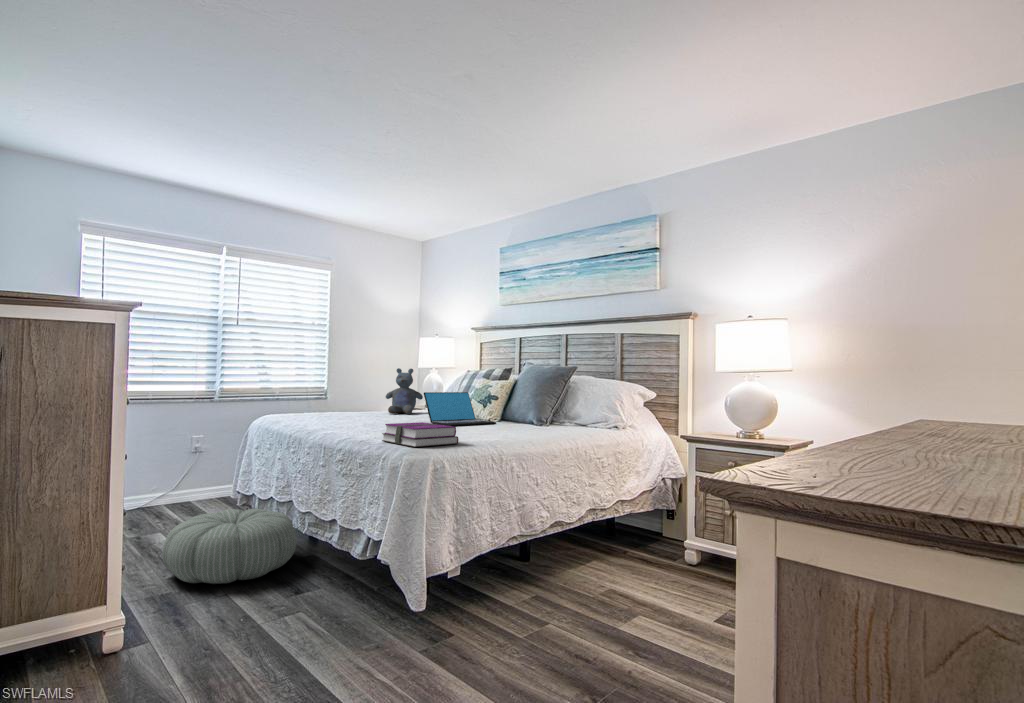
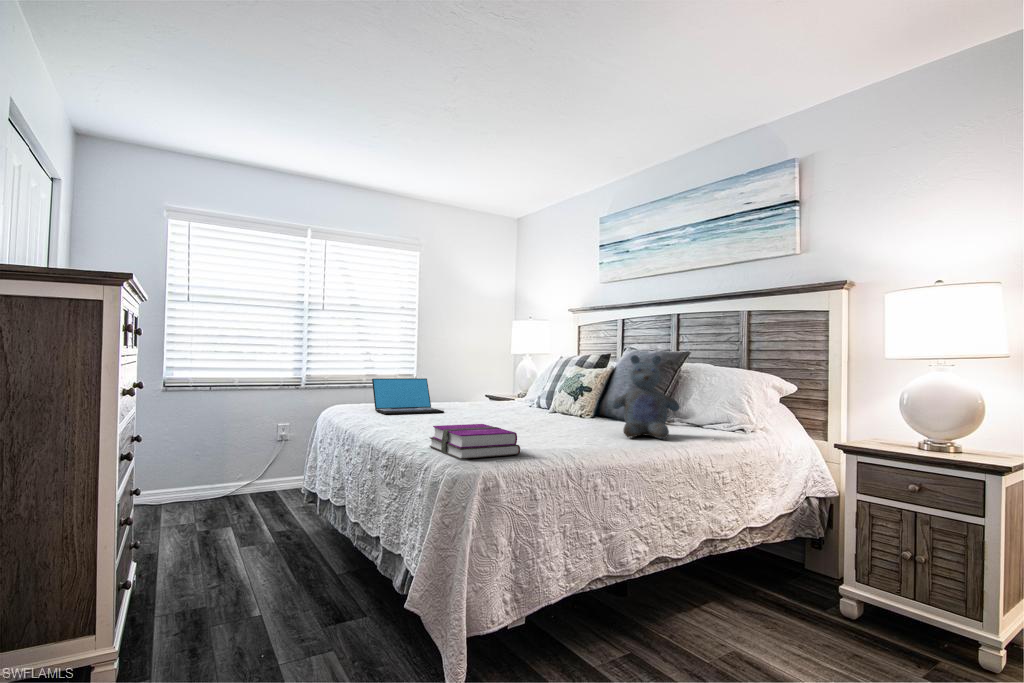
stuffed bear: present [386,368,423,414] -> present [612,355,679,439]
laptop: present [424,392,496,426] -> present [372,378,444,415]
pouf: present [162,508,297,584] -> none [208,512,351,601]

